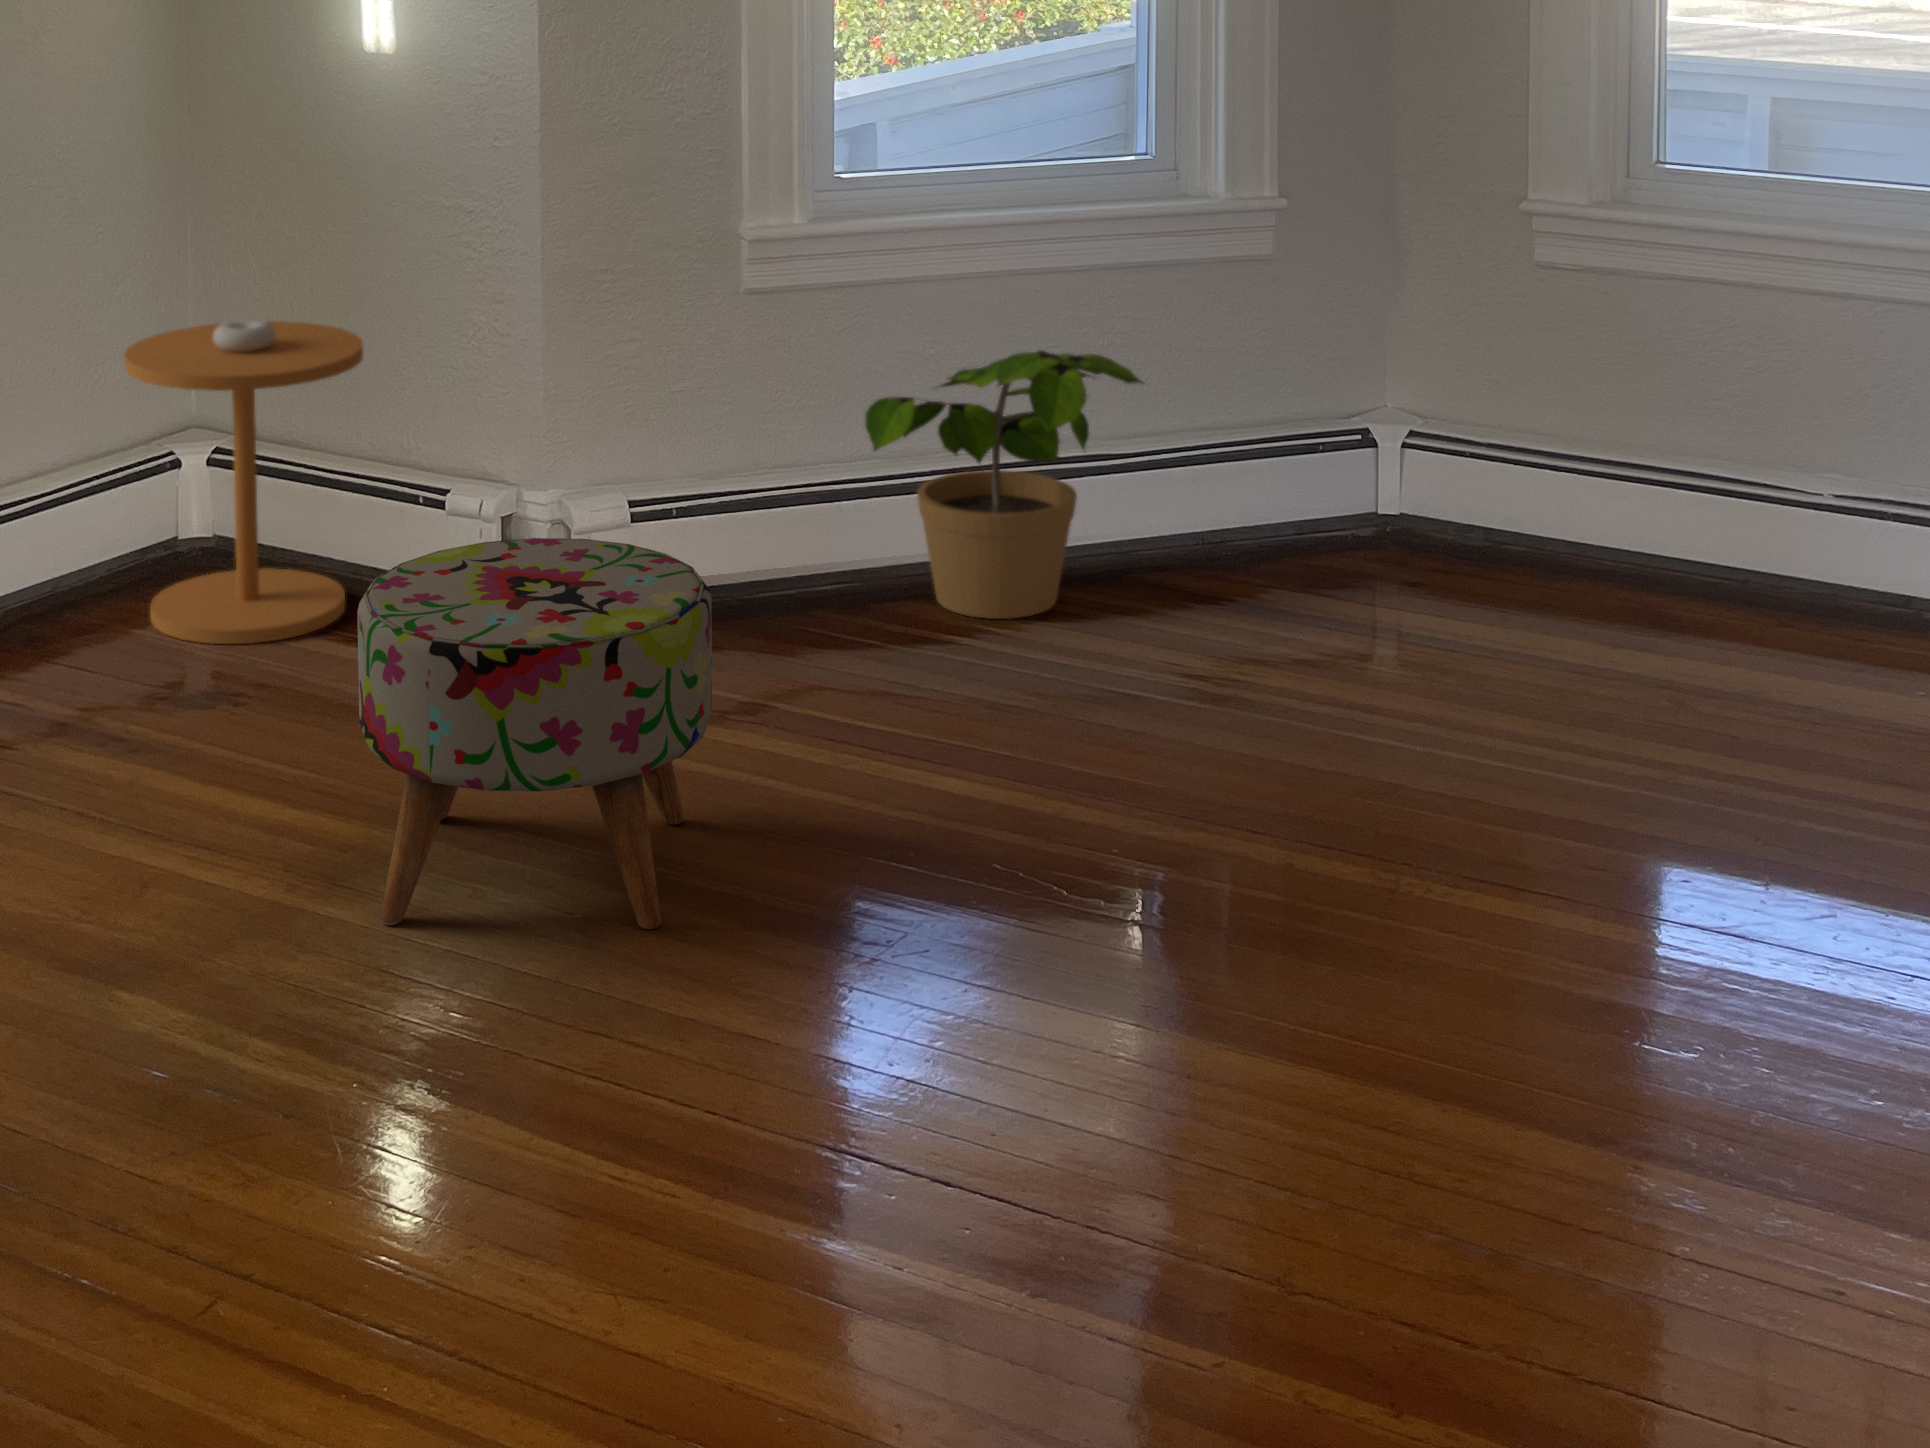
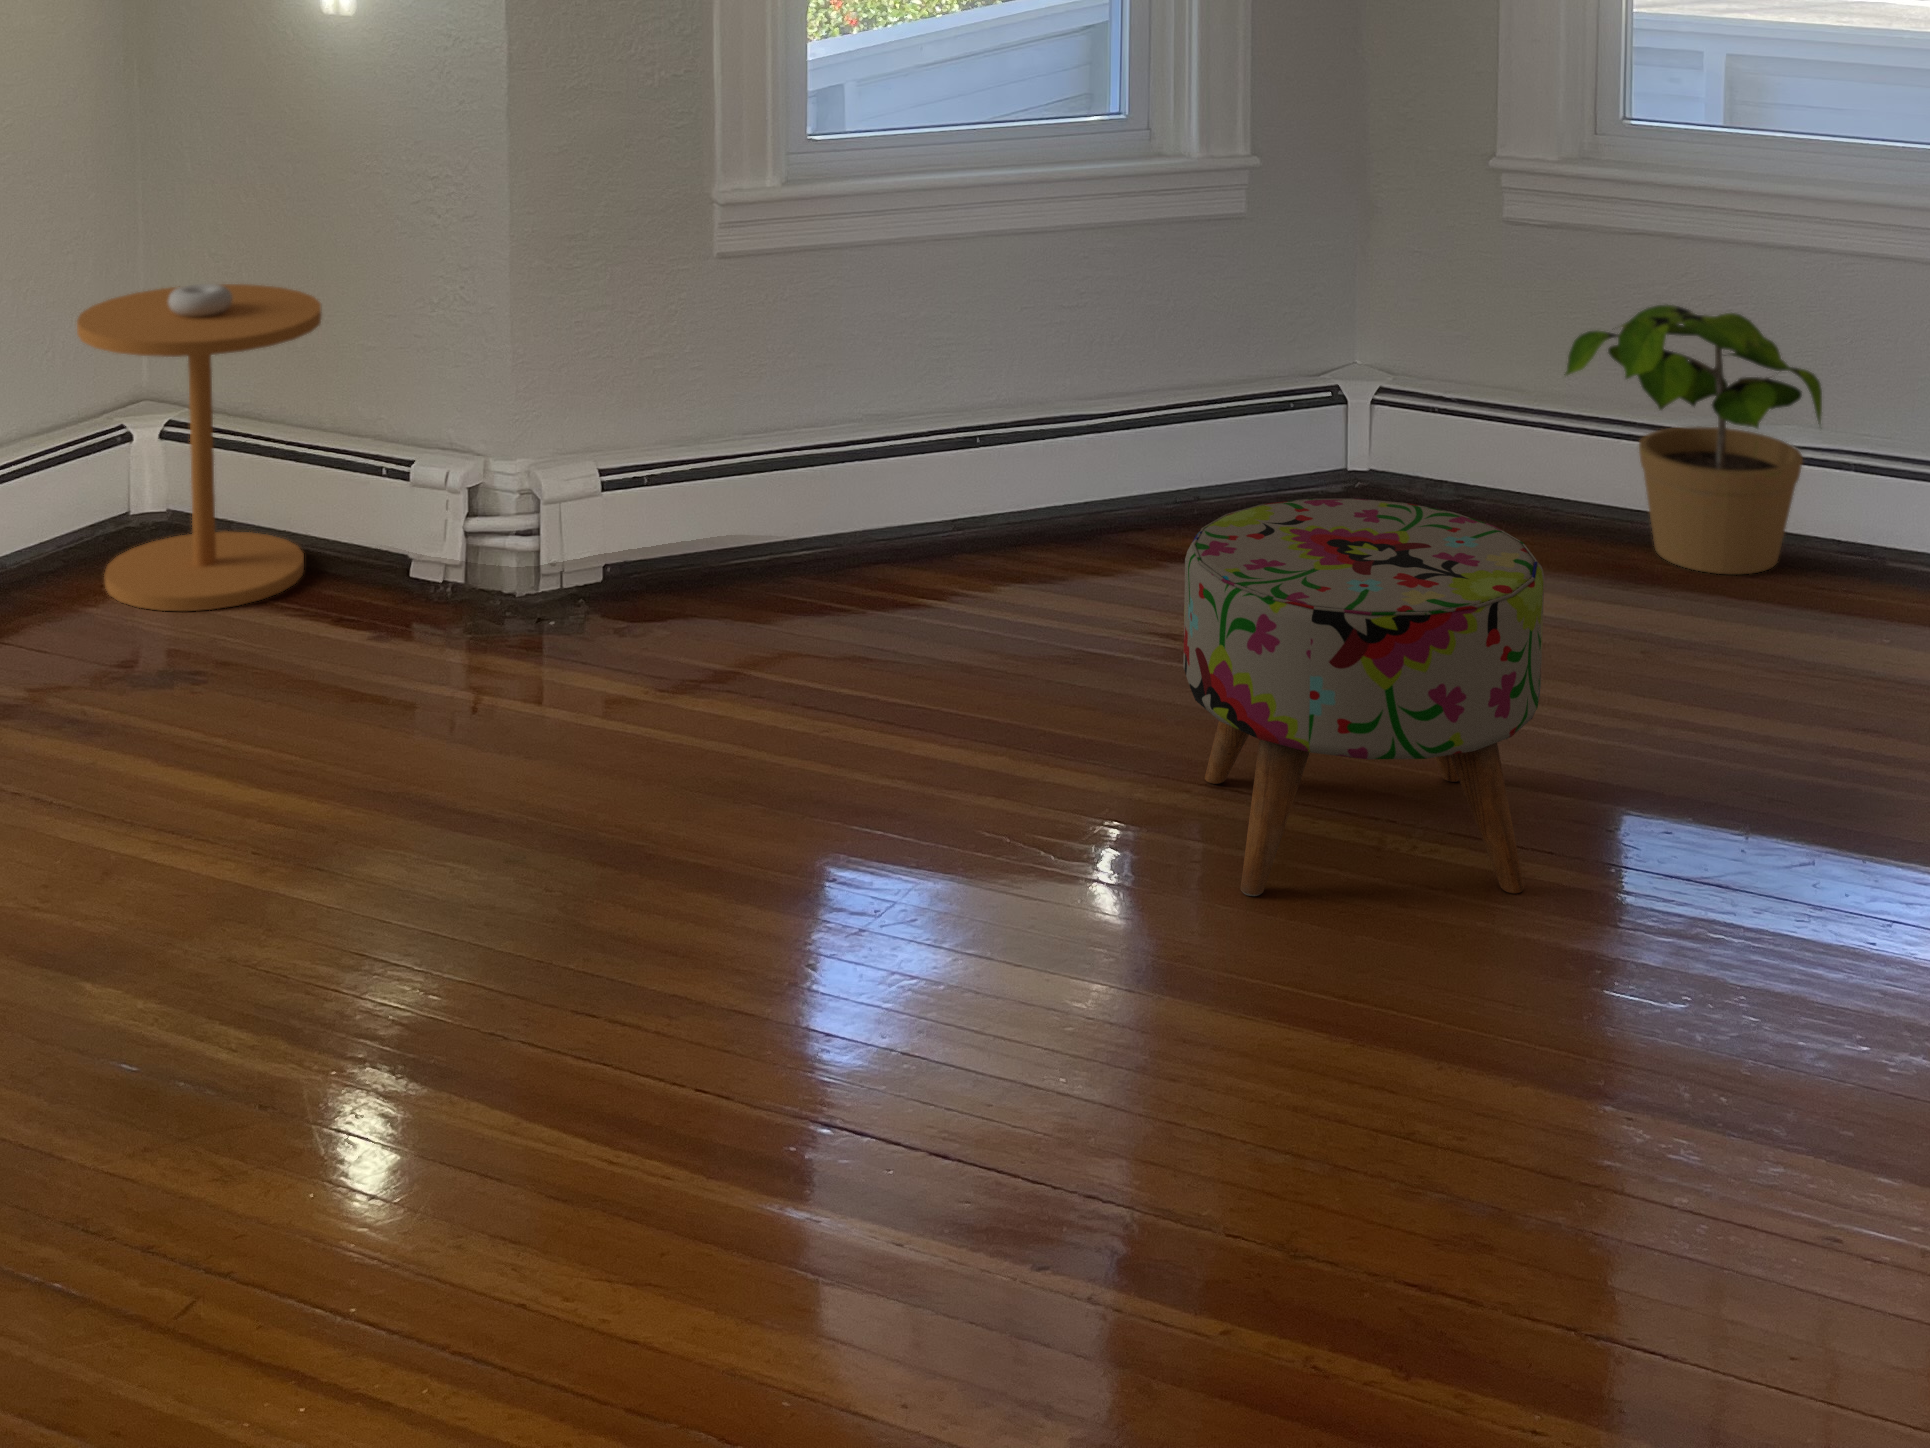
potted plant: present [865,350,1143,619] -> present [1564,305,1822,575]
ottoman: present [357,538,712,929] -> present [1183,499,1544,896]

